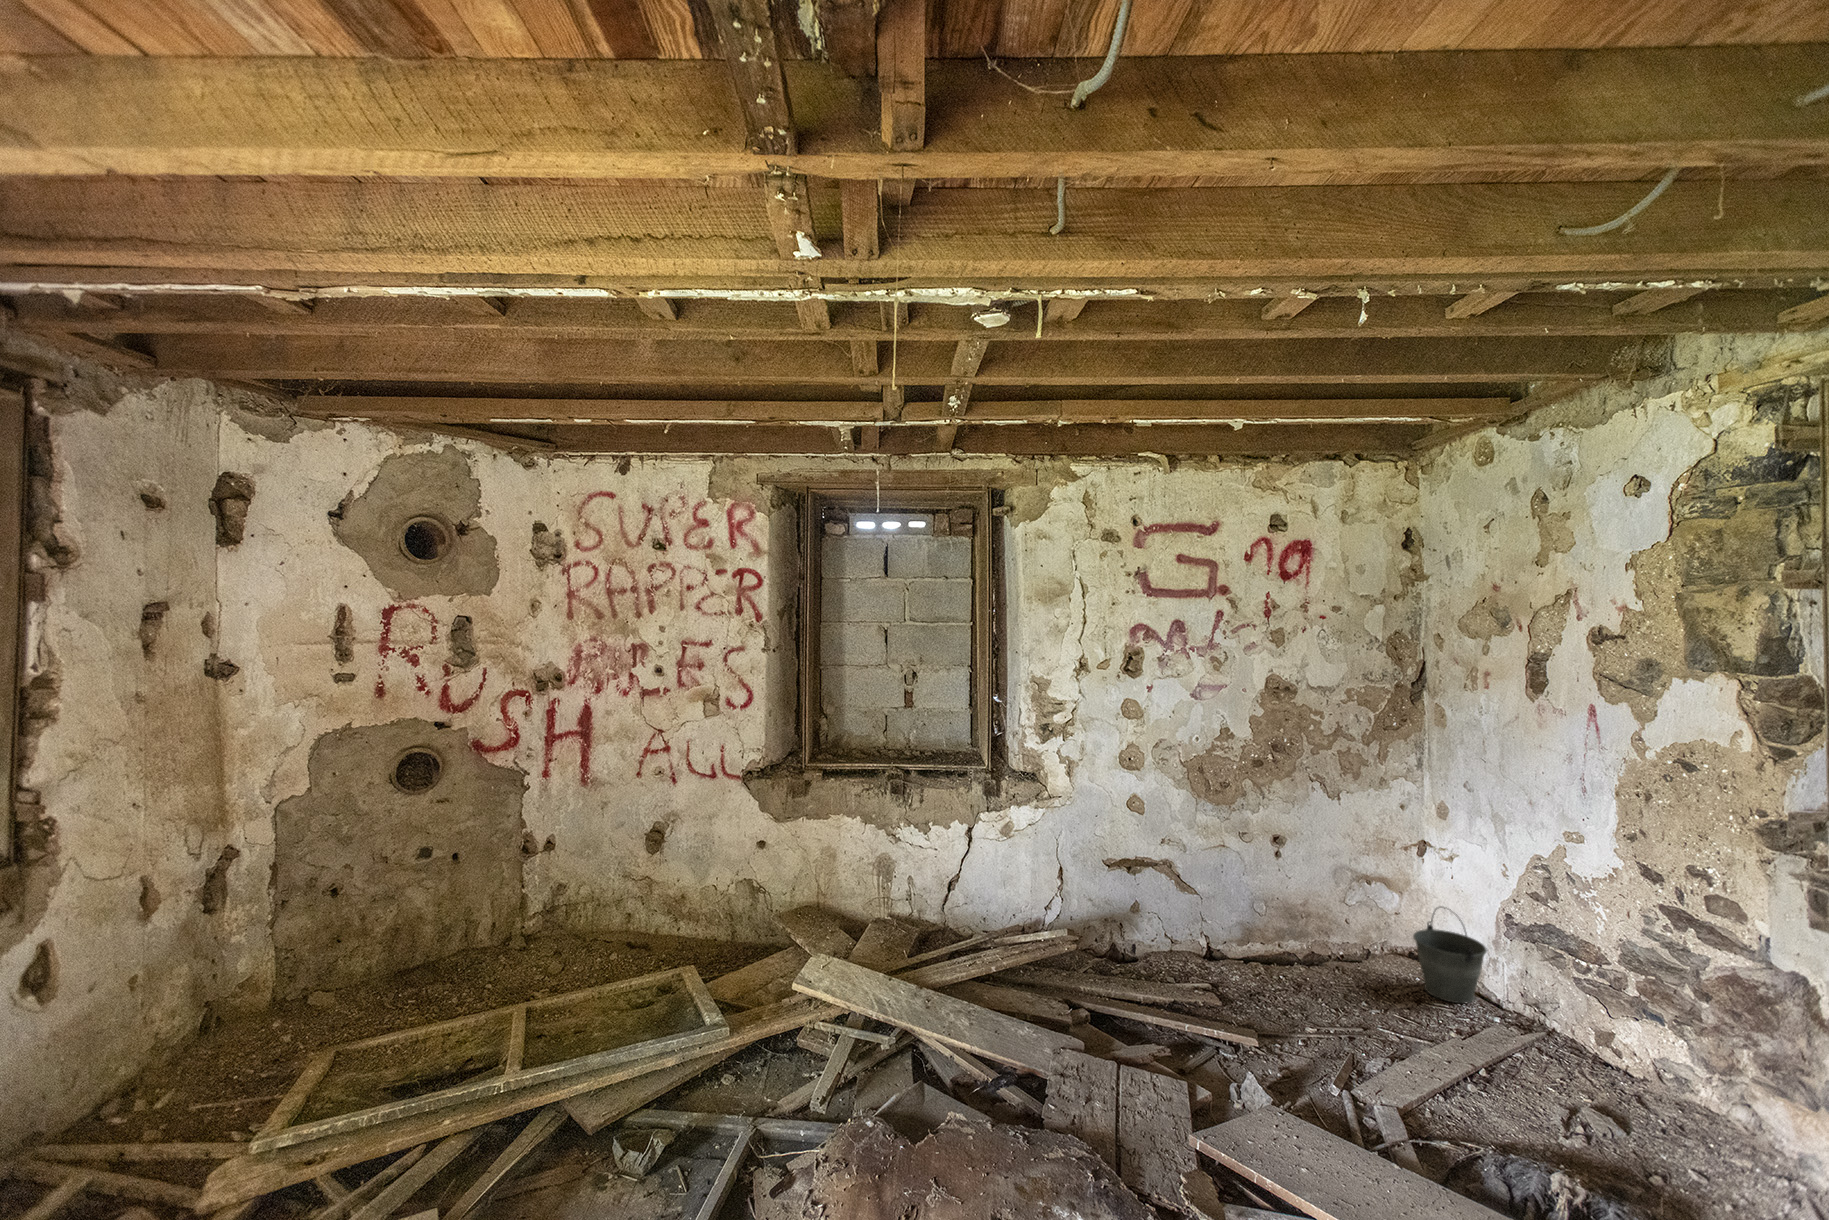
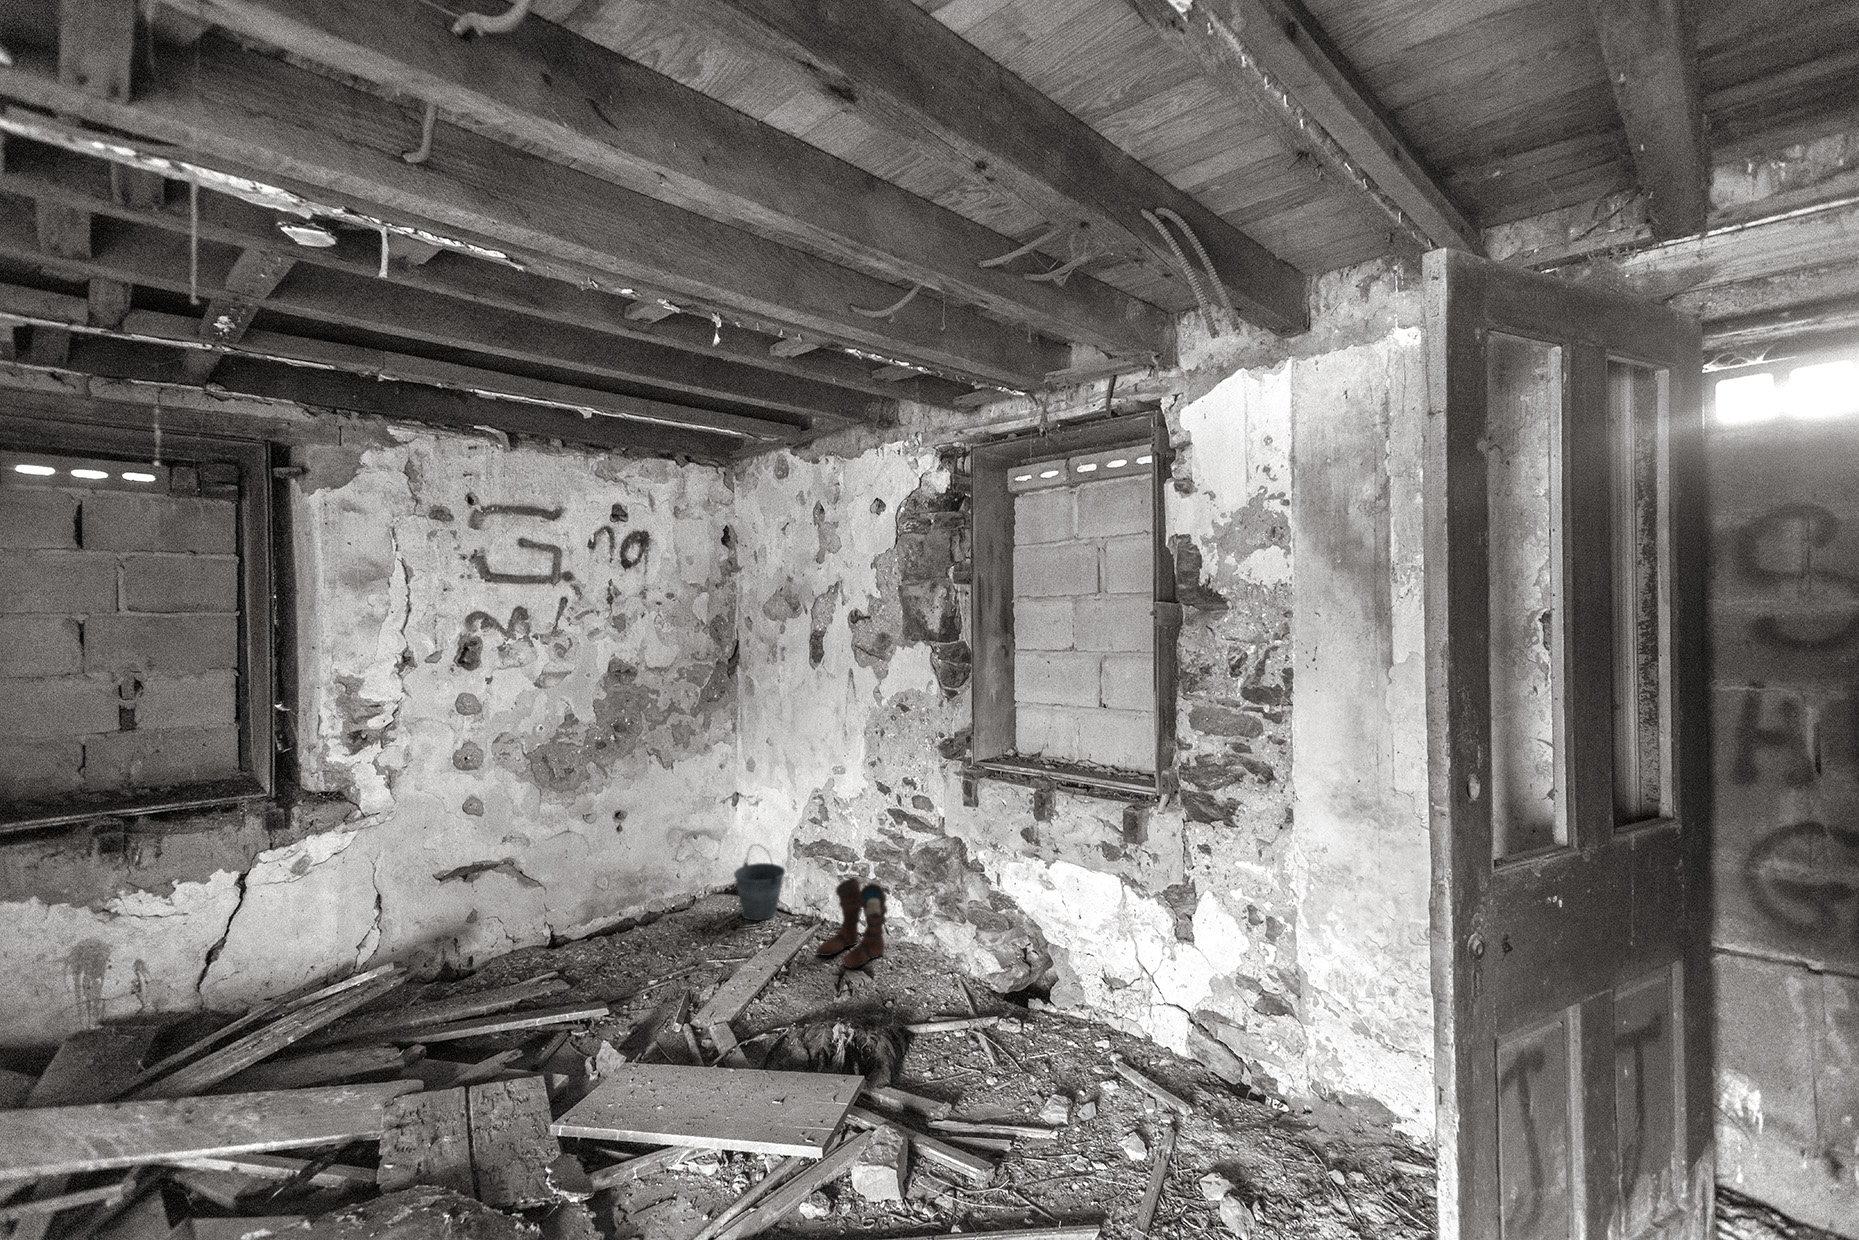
boots: none [1535,987,1663,1115] -> present [817,878,888,968]

